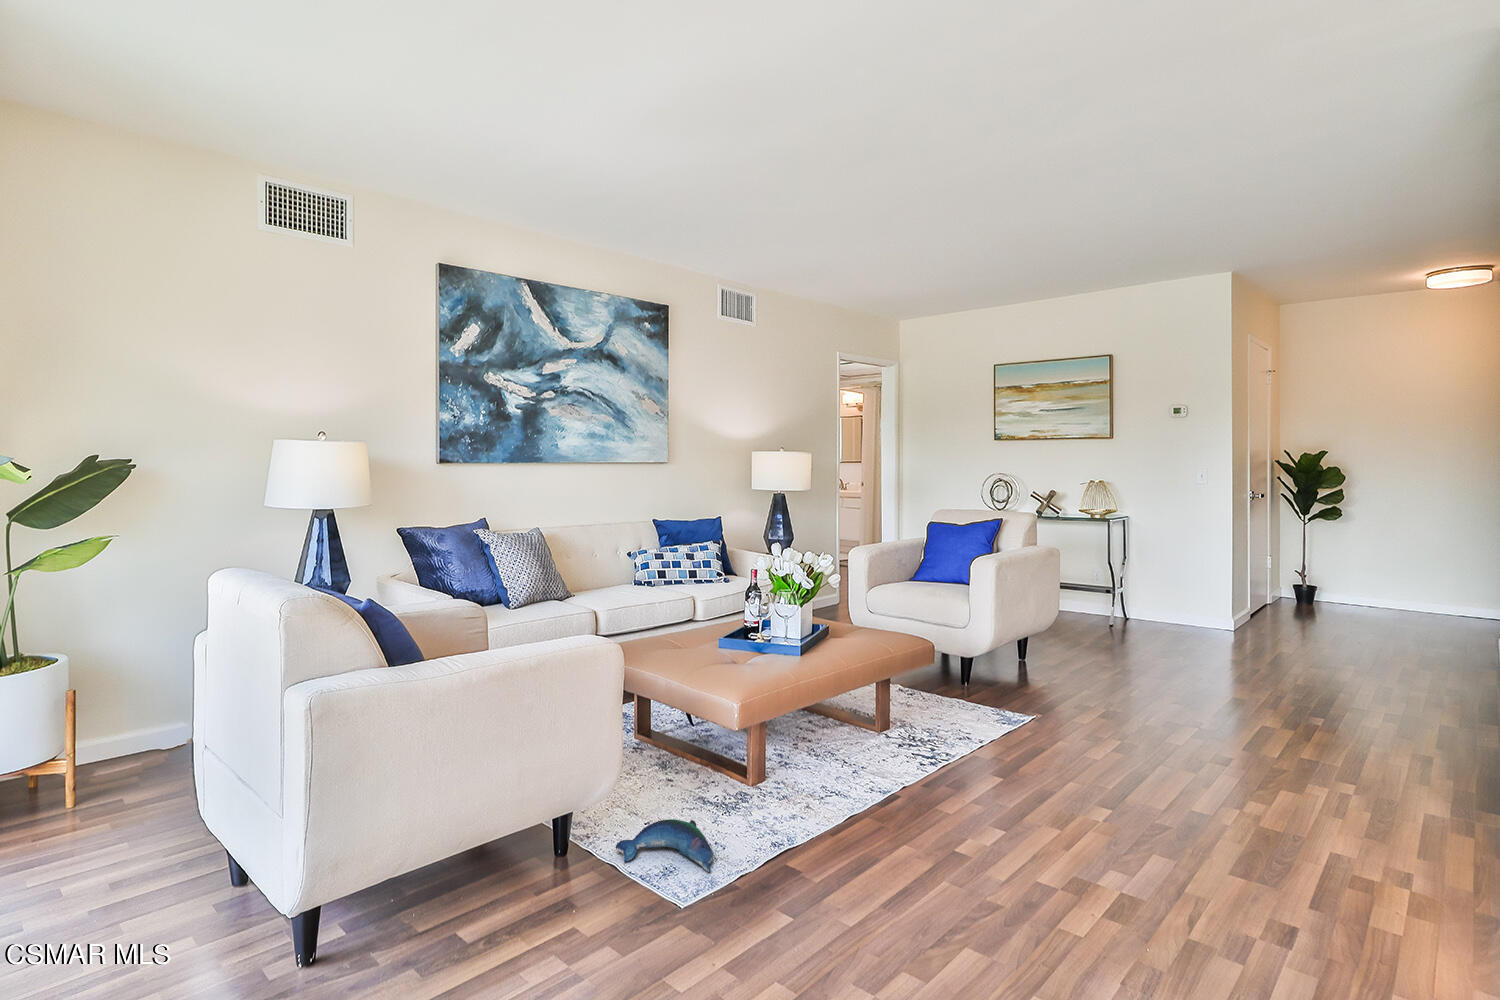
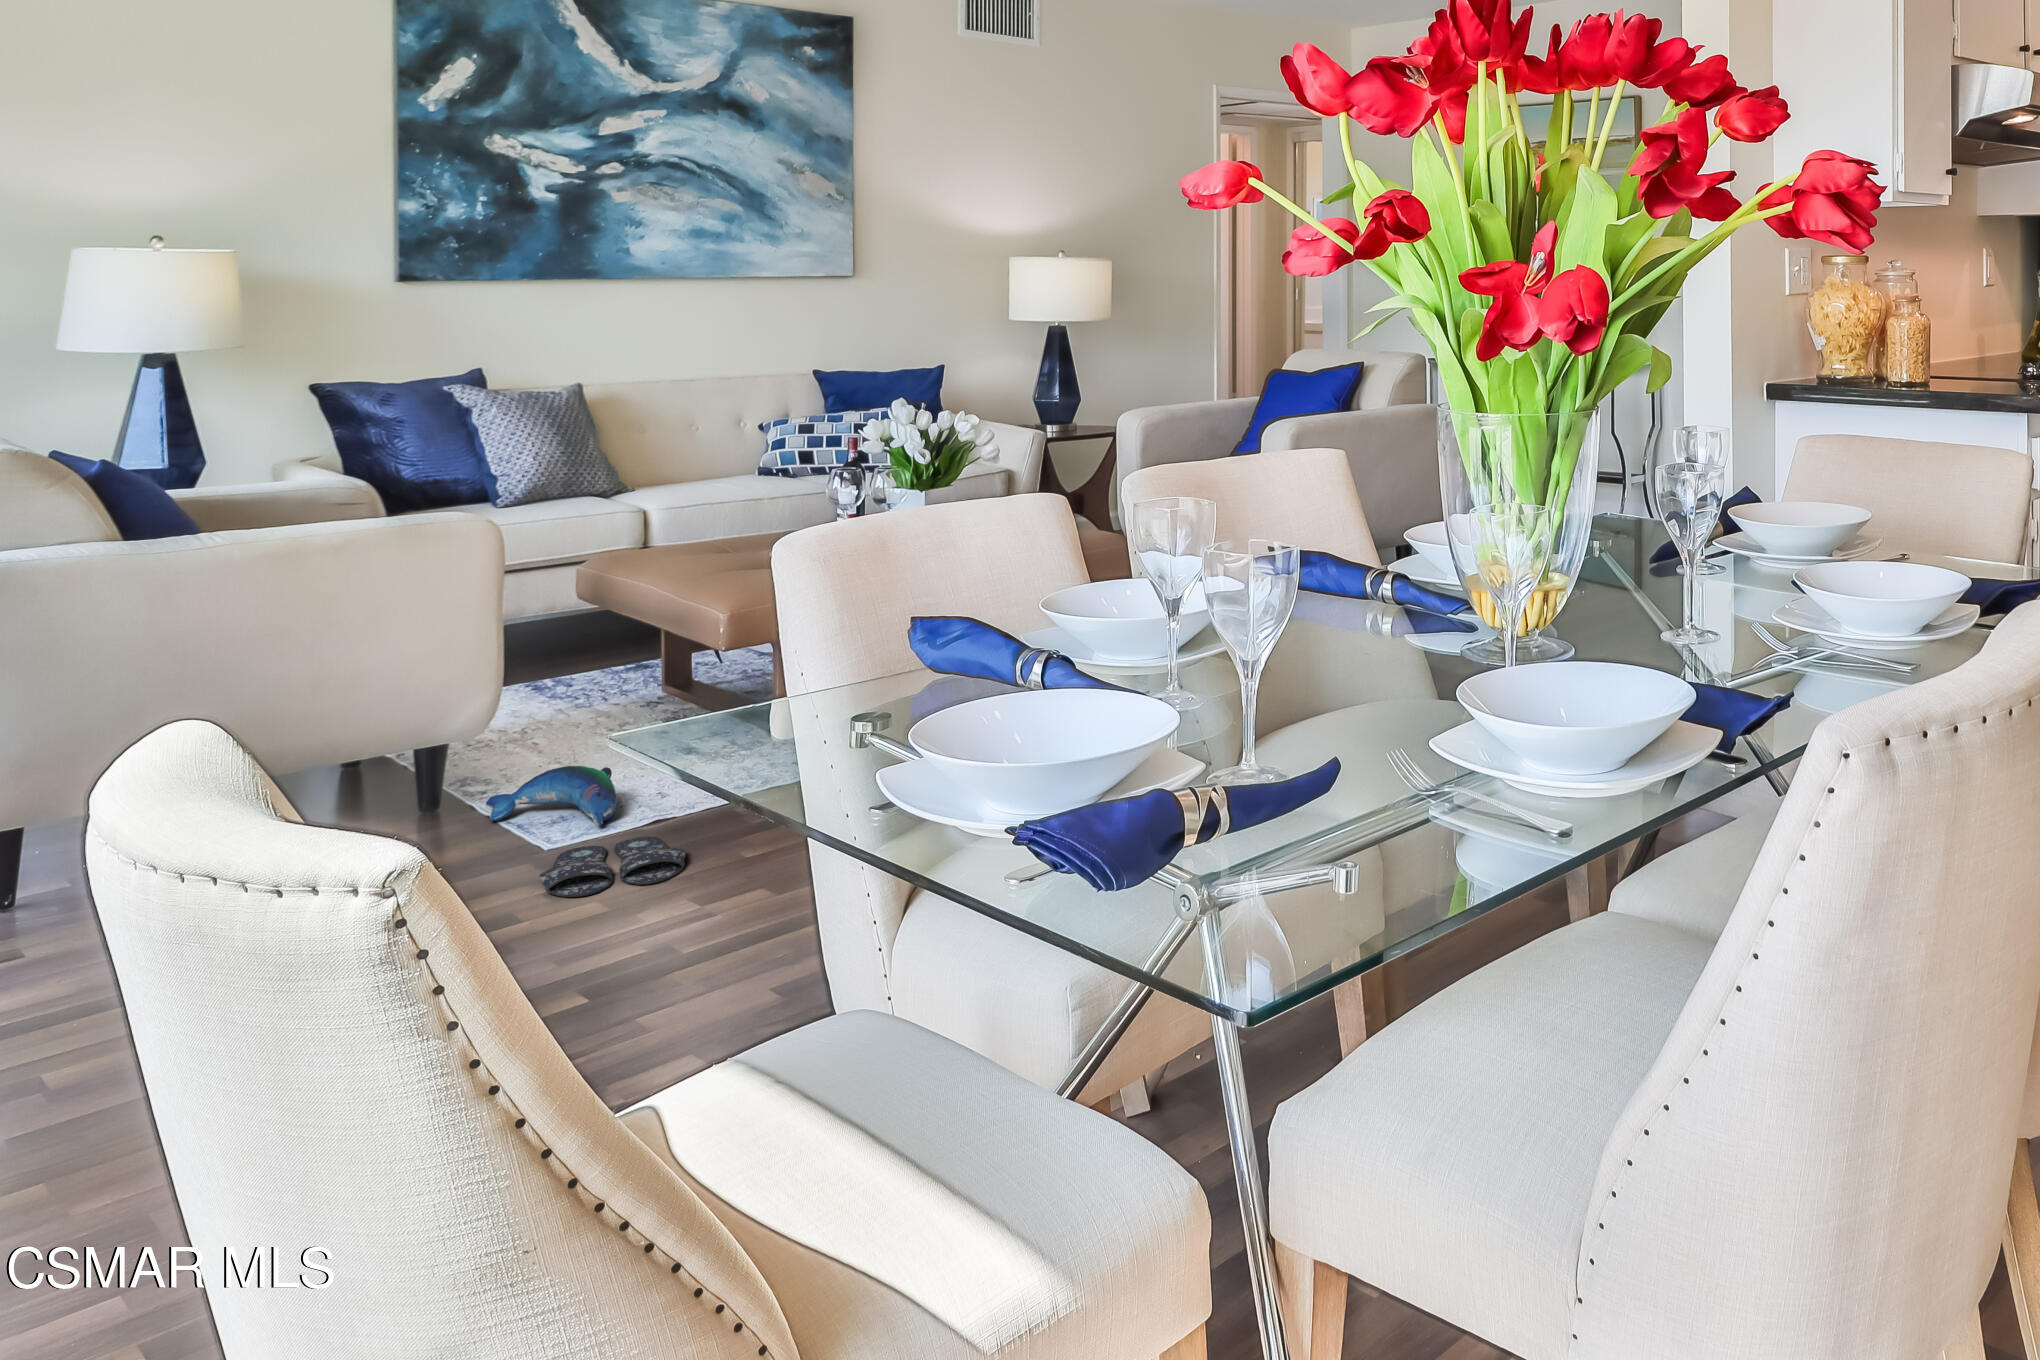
slippers: none [705,886,812,956] -> present [539,837,685,897]

